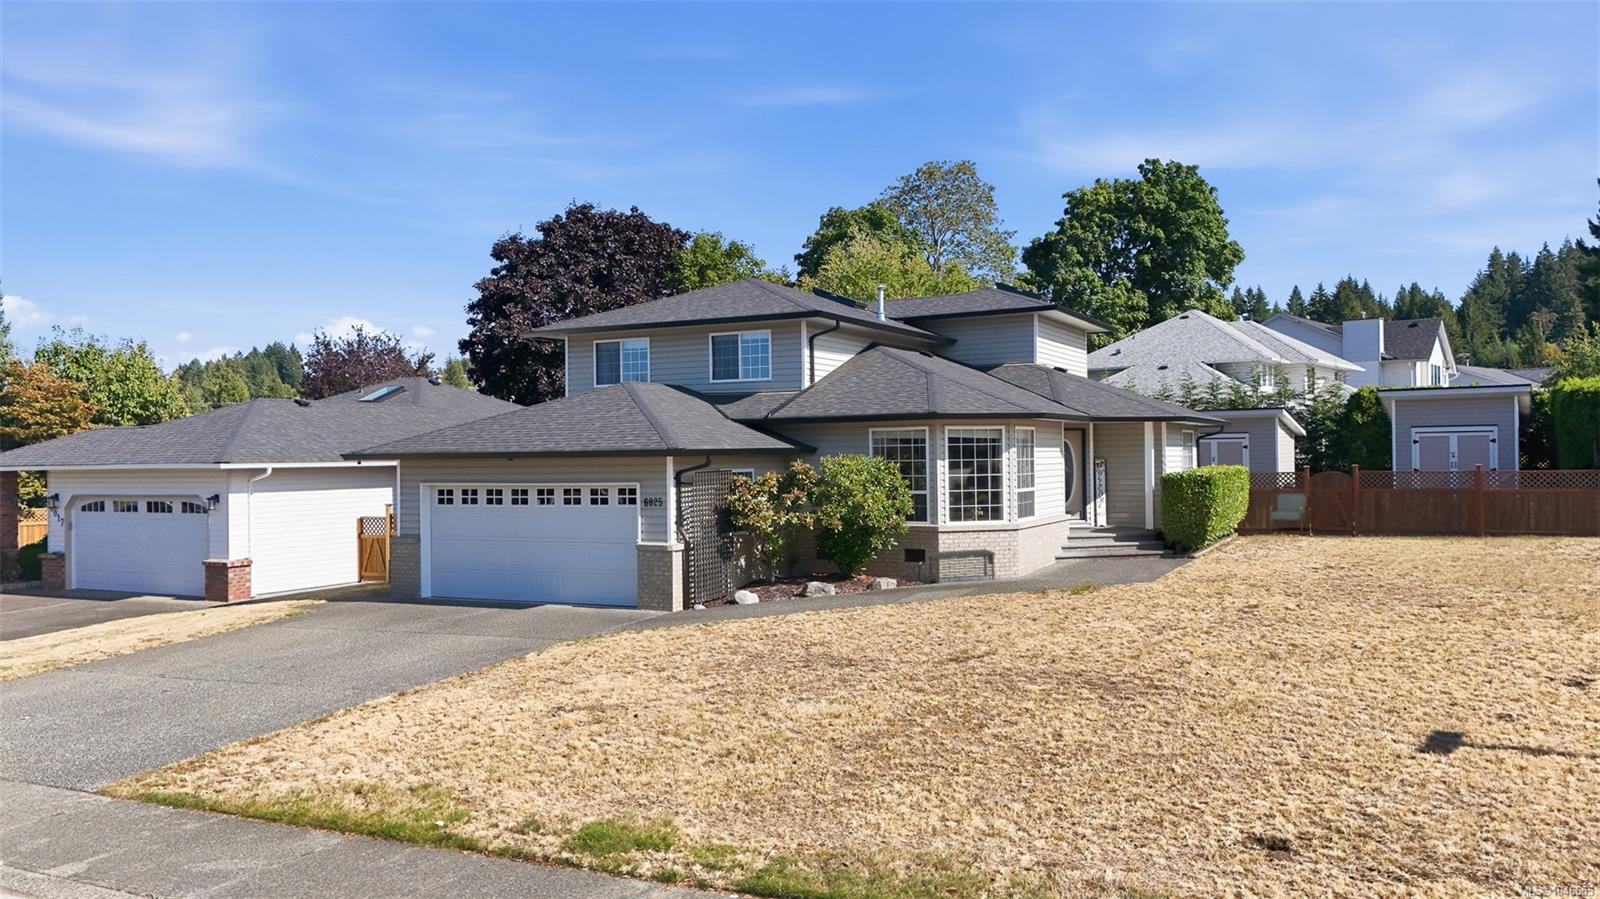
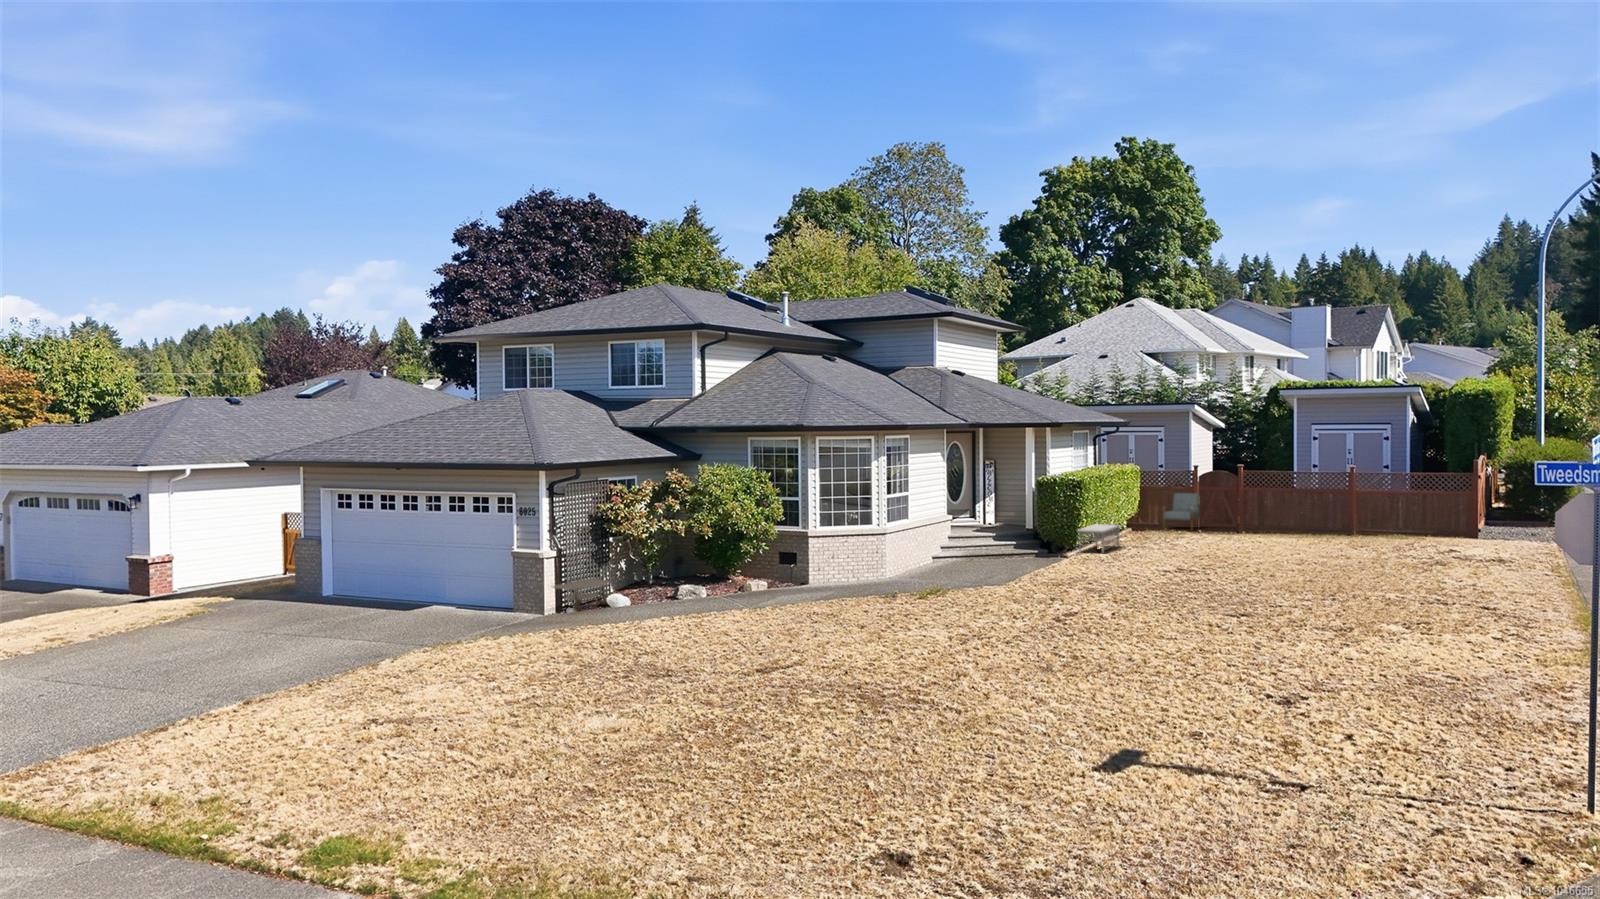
storage bench: present [926,549,995,583] -> present [1077,524,1120,553]
round table: none [683,575,745,610] -> present [551,579,610,612]

